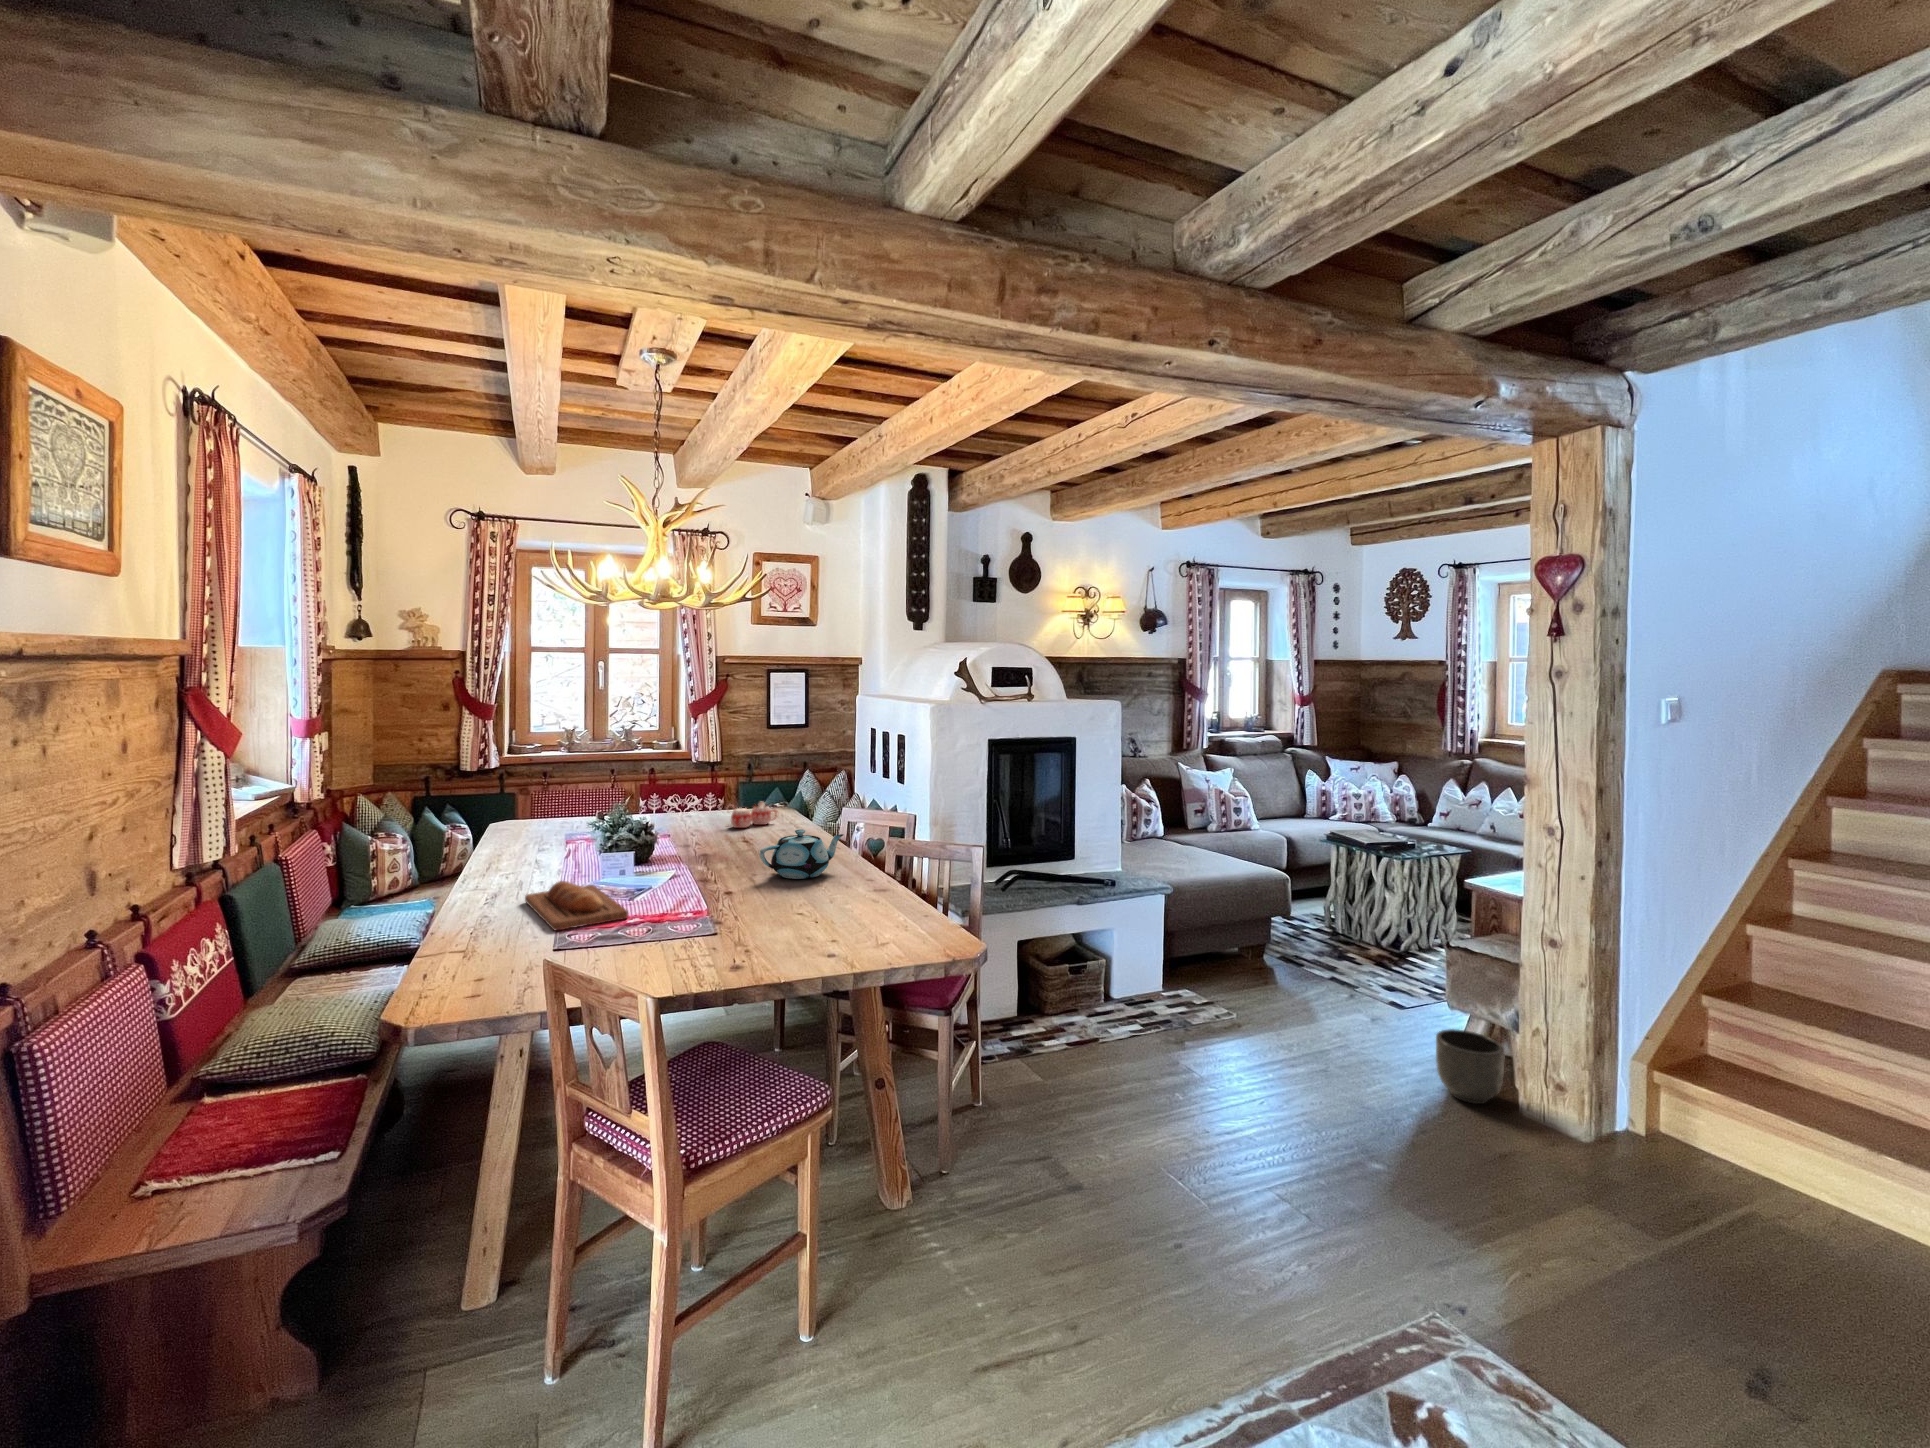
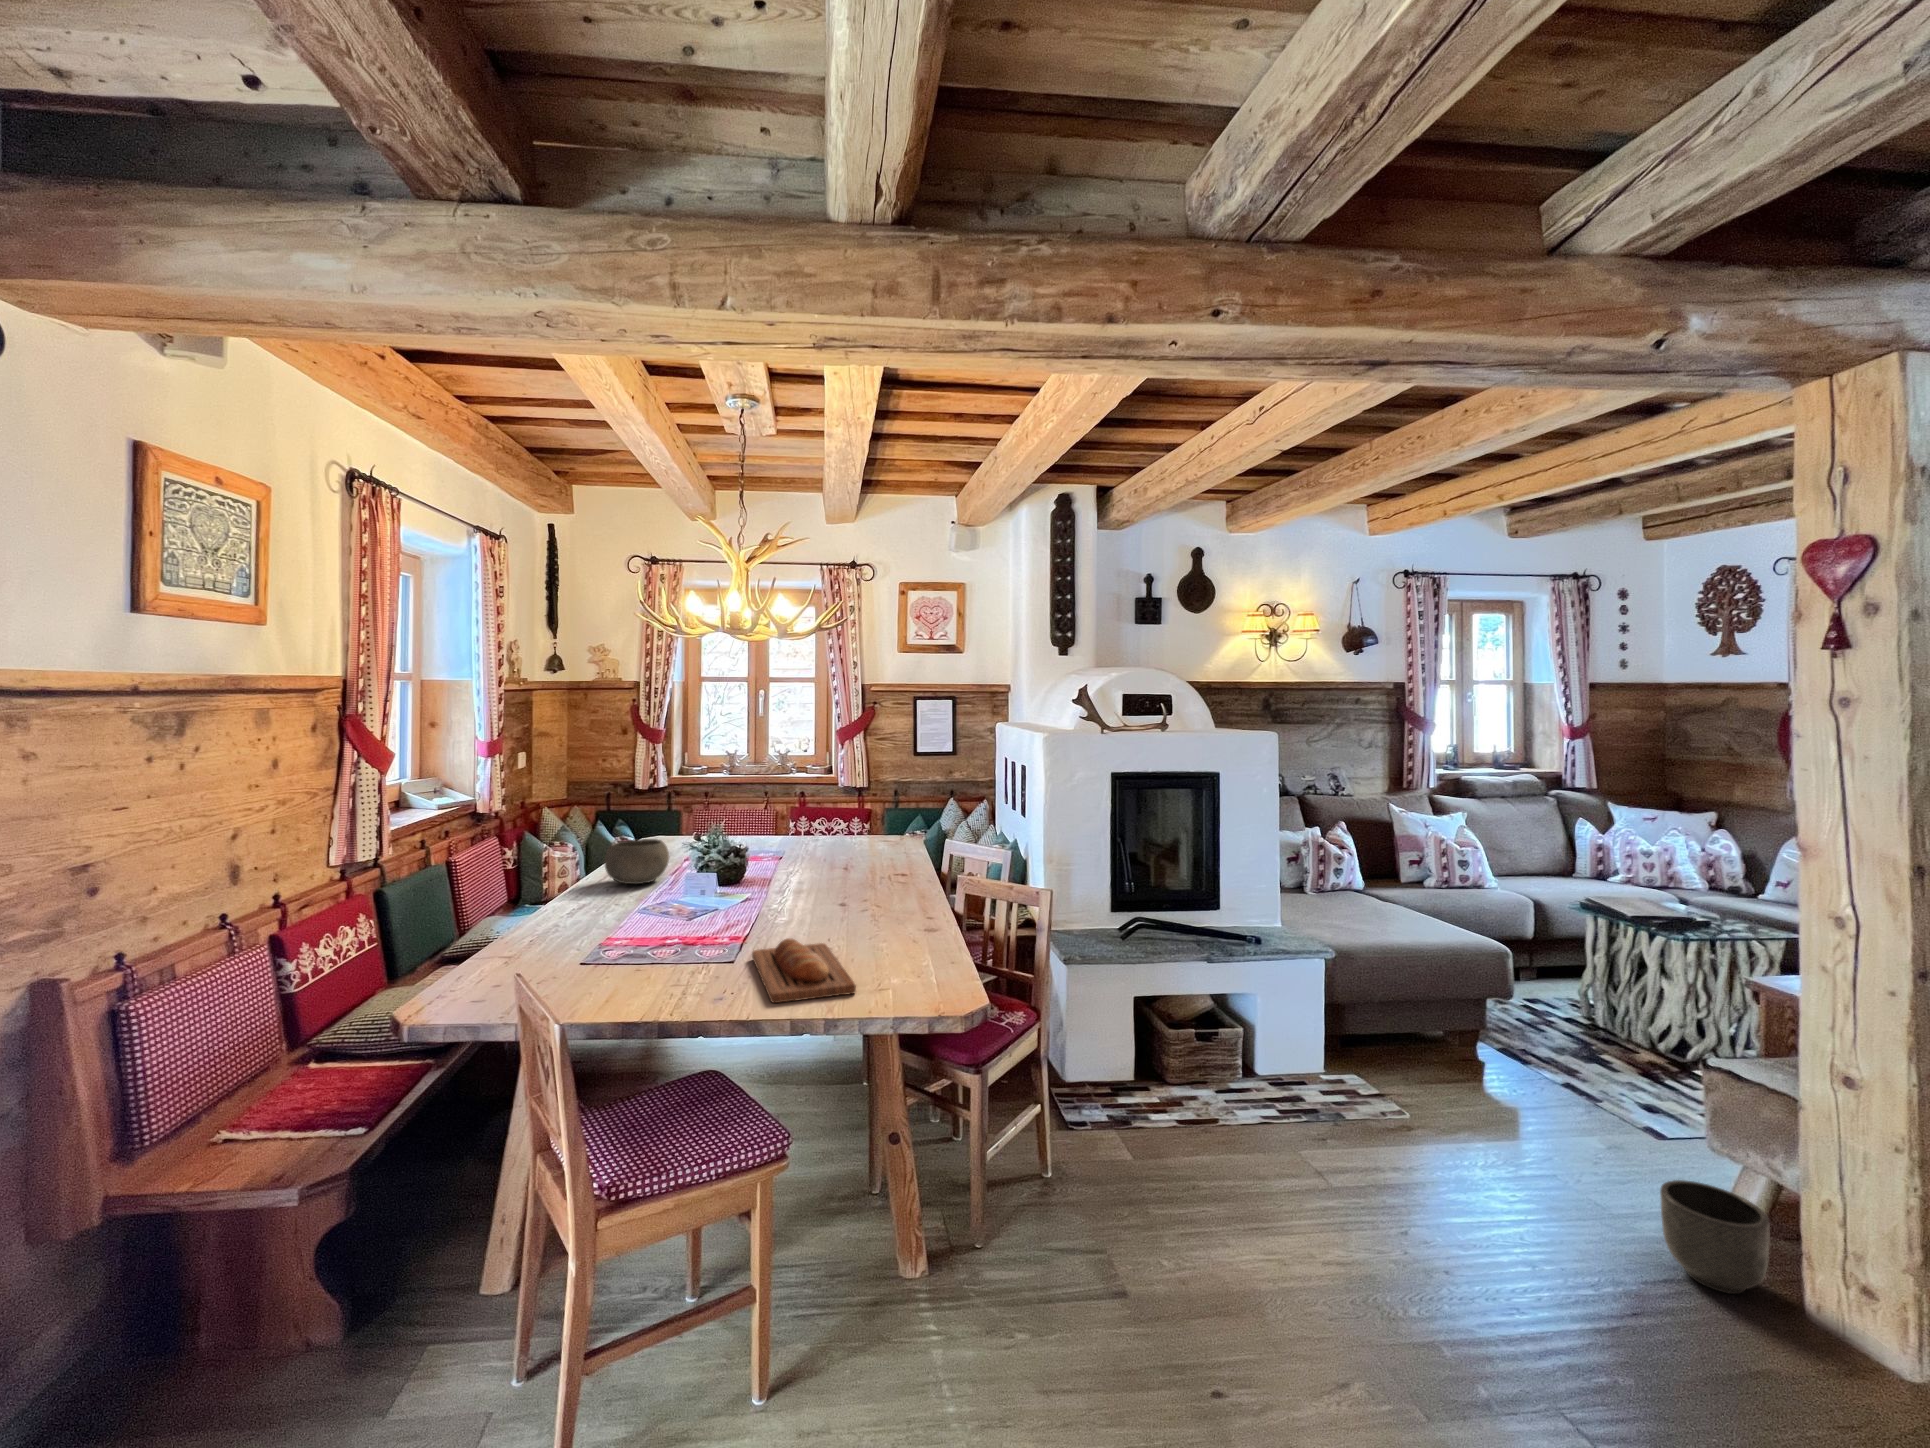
mug: present [728,802,773,828] -> none [832,830,884,856]
bowl: none [506,820,579,868] -> present [604,839,669,884]
teapot: present [759,829,844,879] -> none [807,861,900,912]
bread loaf: present [525,881,628,930] -> present [752,938,856,1003]

